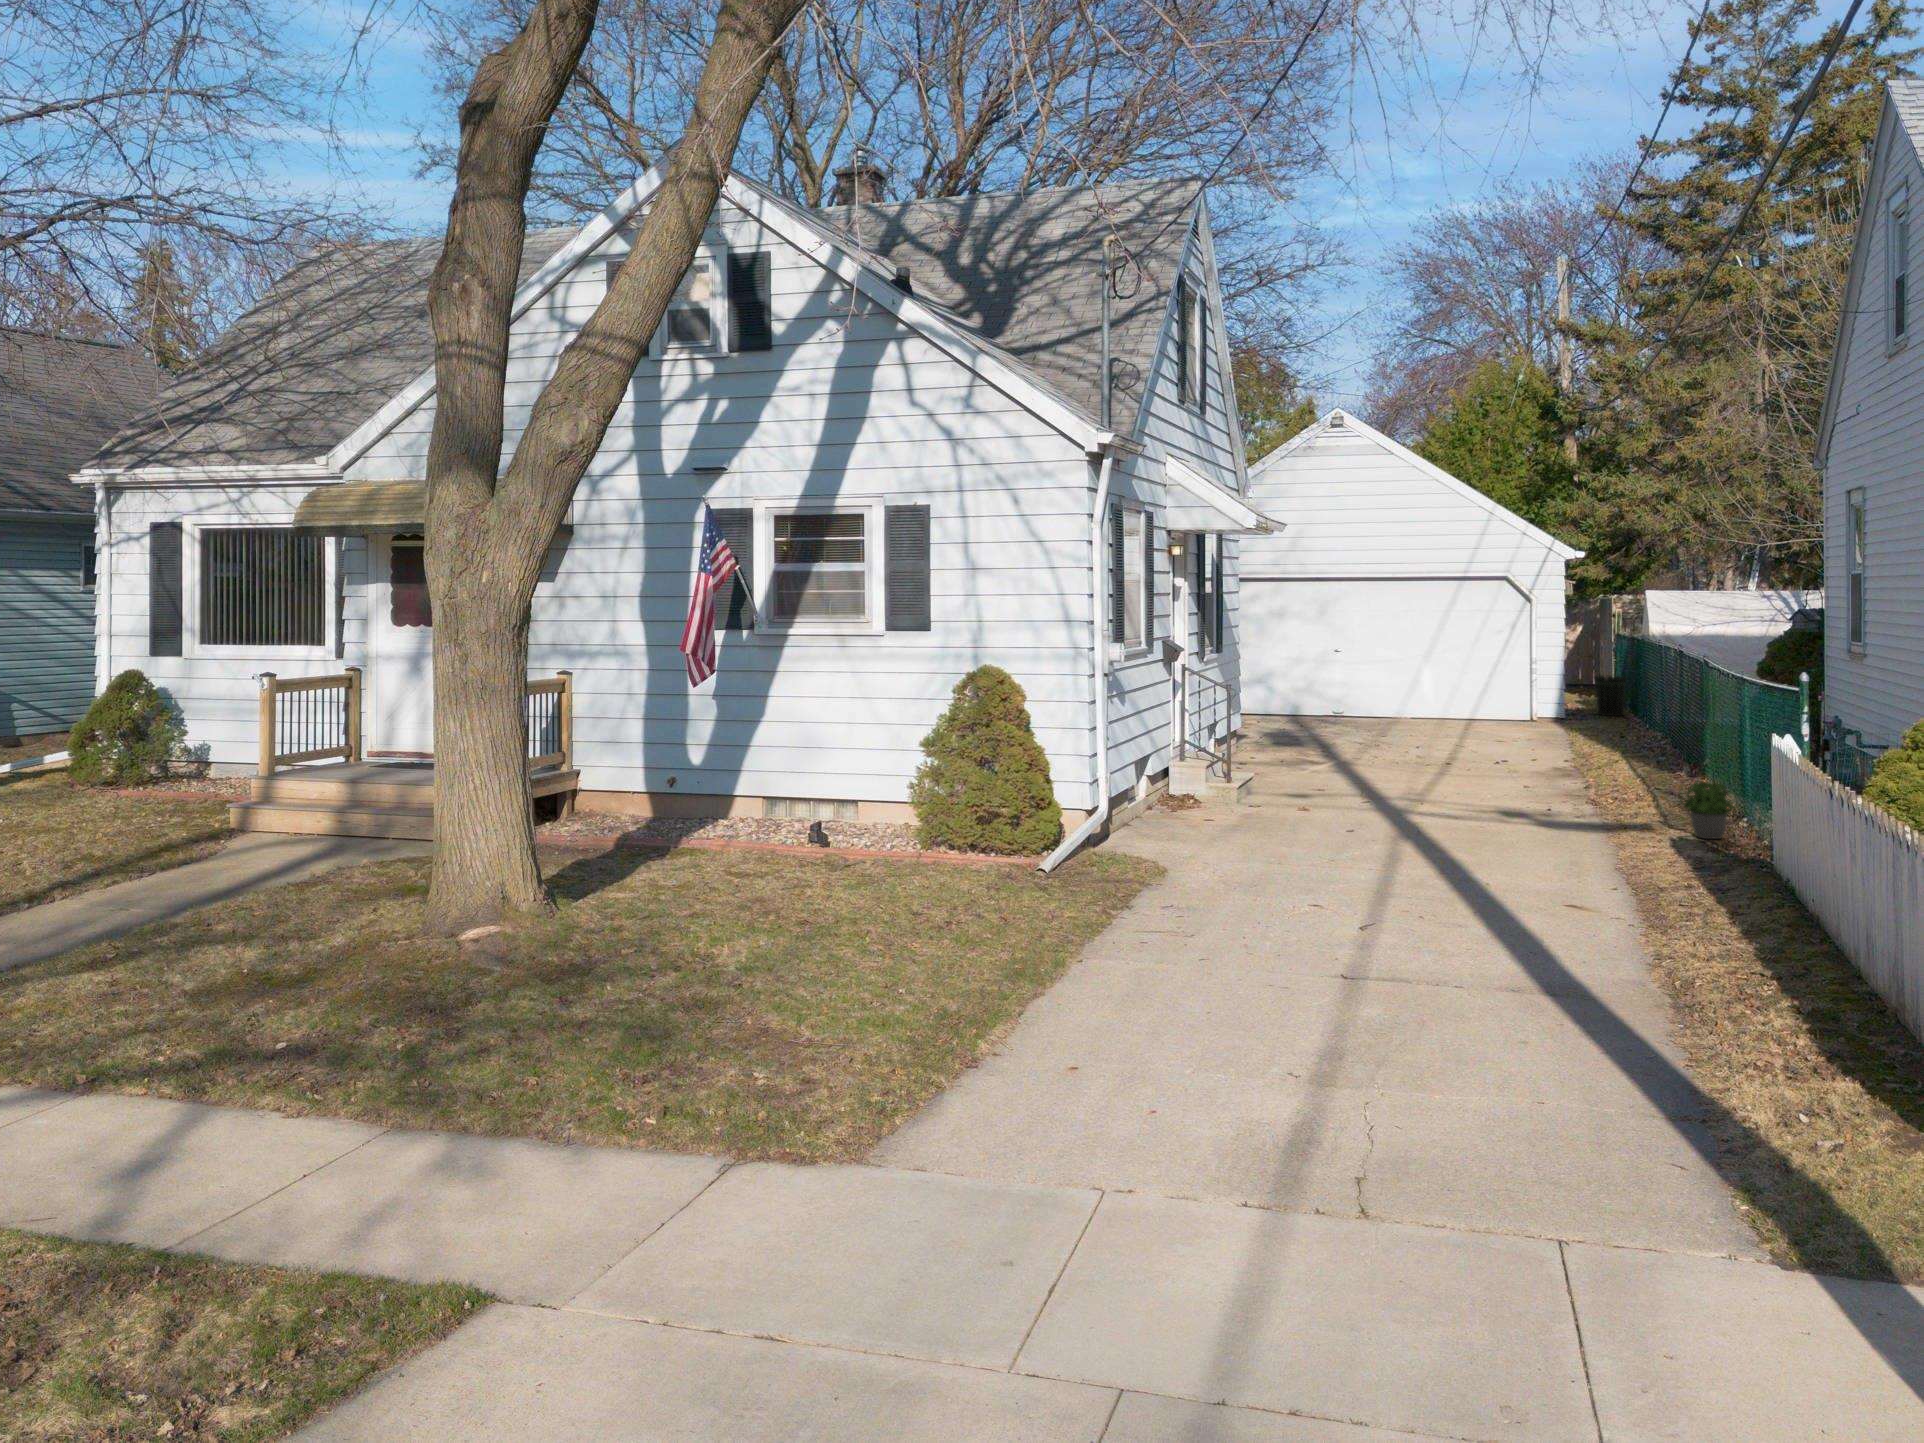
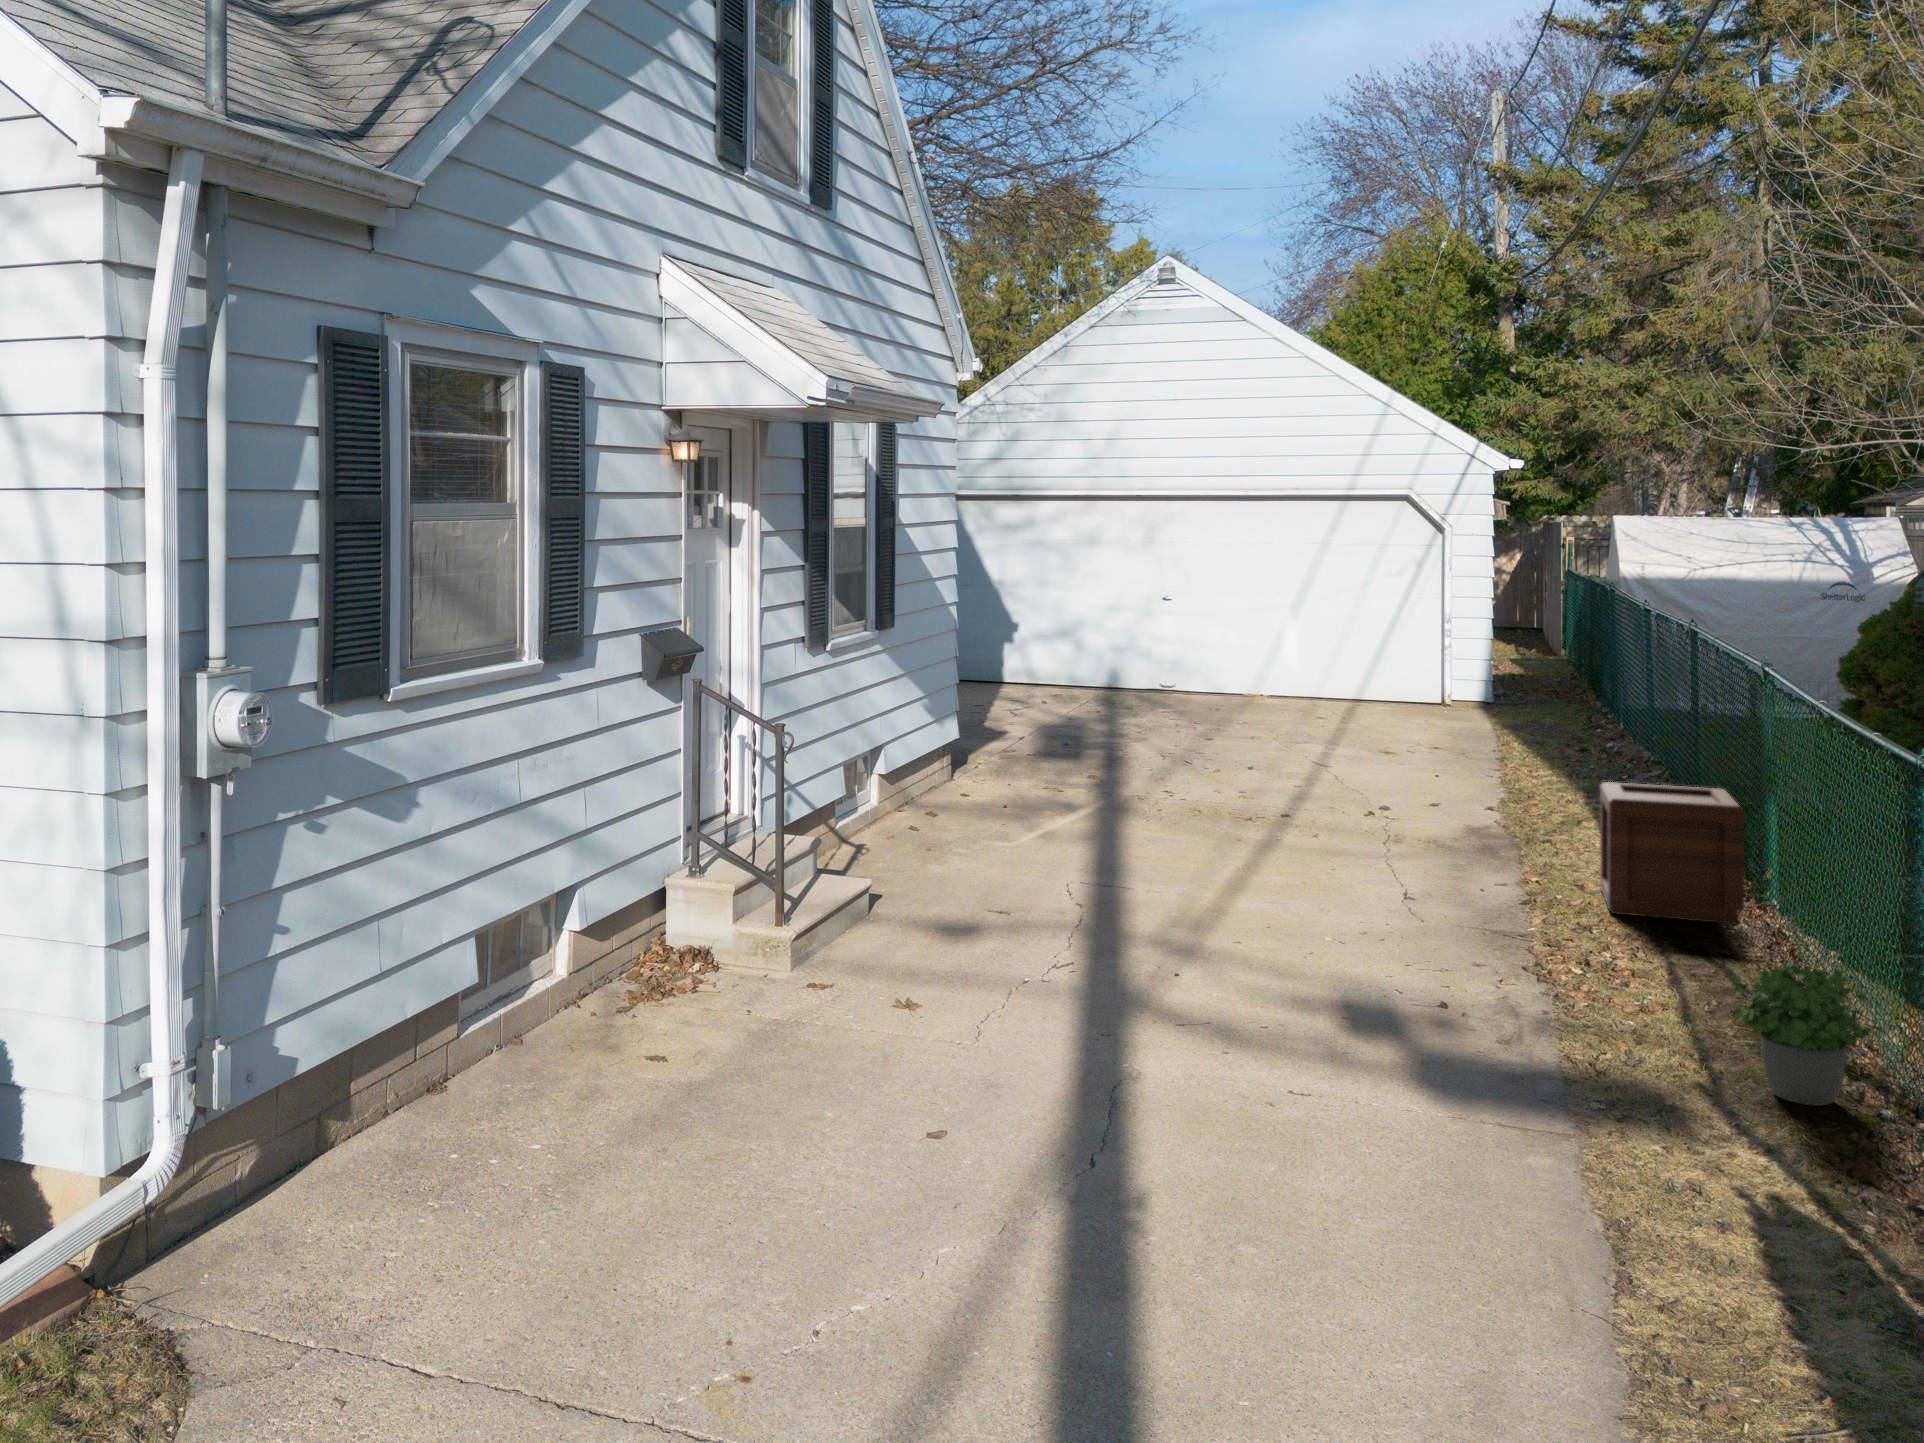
waste bin: present [1594,675,1627,716] -> none [1535,634,1584,692]
wooden crate: none [1628,731,1701,800] -> present [1600,782,1744,924]

